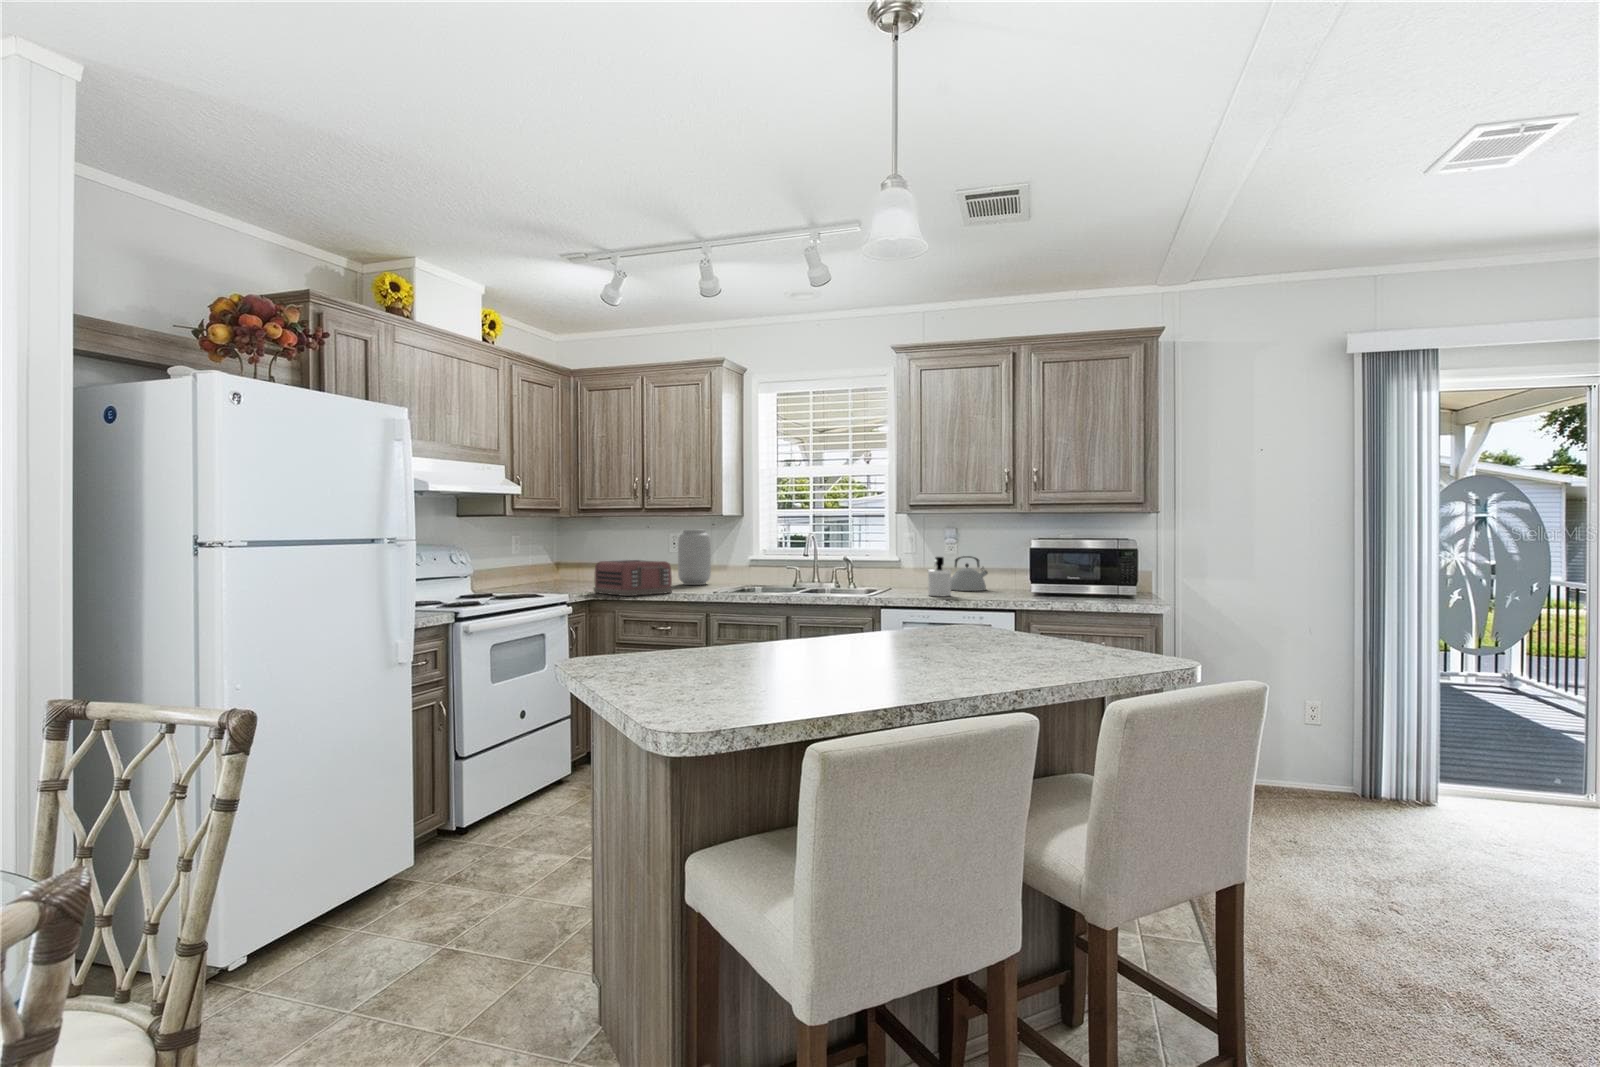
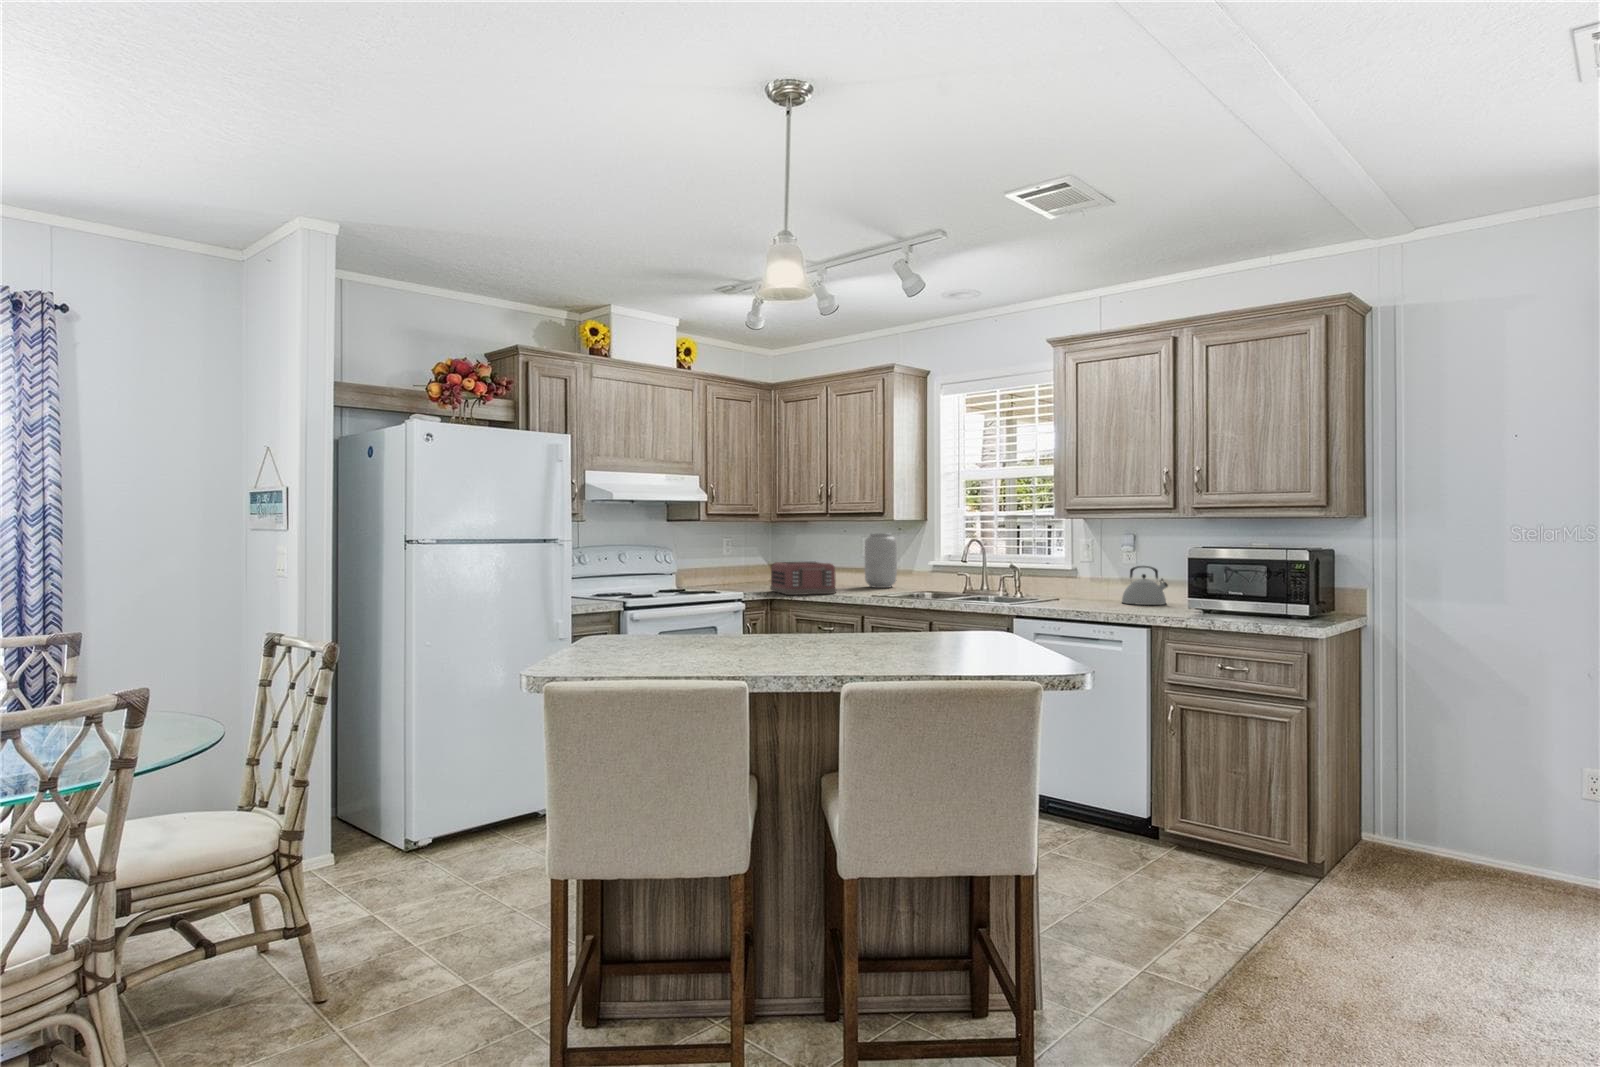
soap dispenser: present [928,557,952,596] -> none [1073,566,1102,609]

